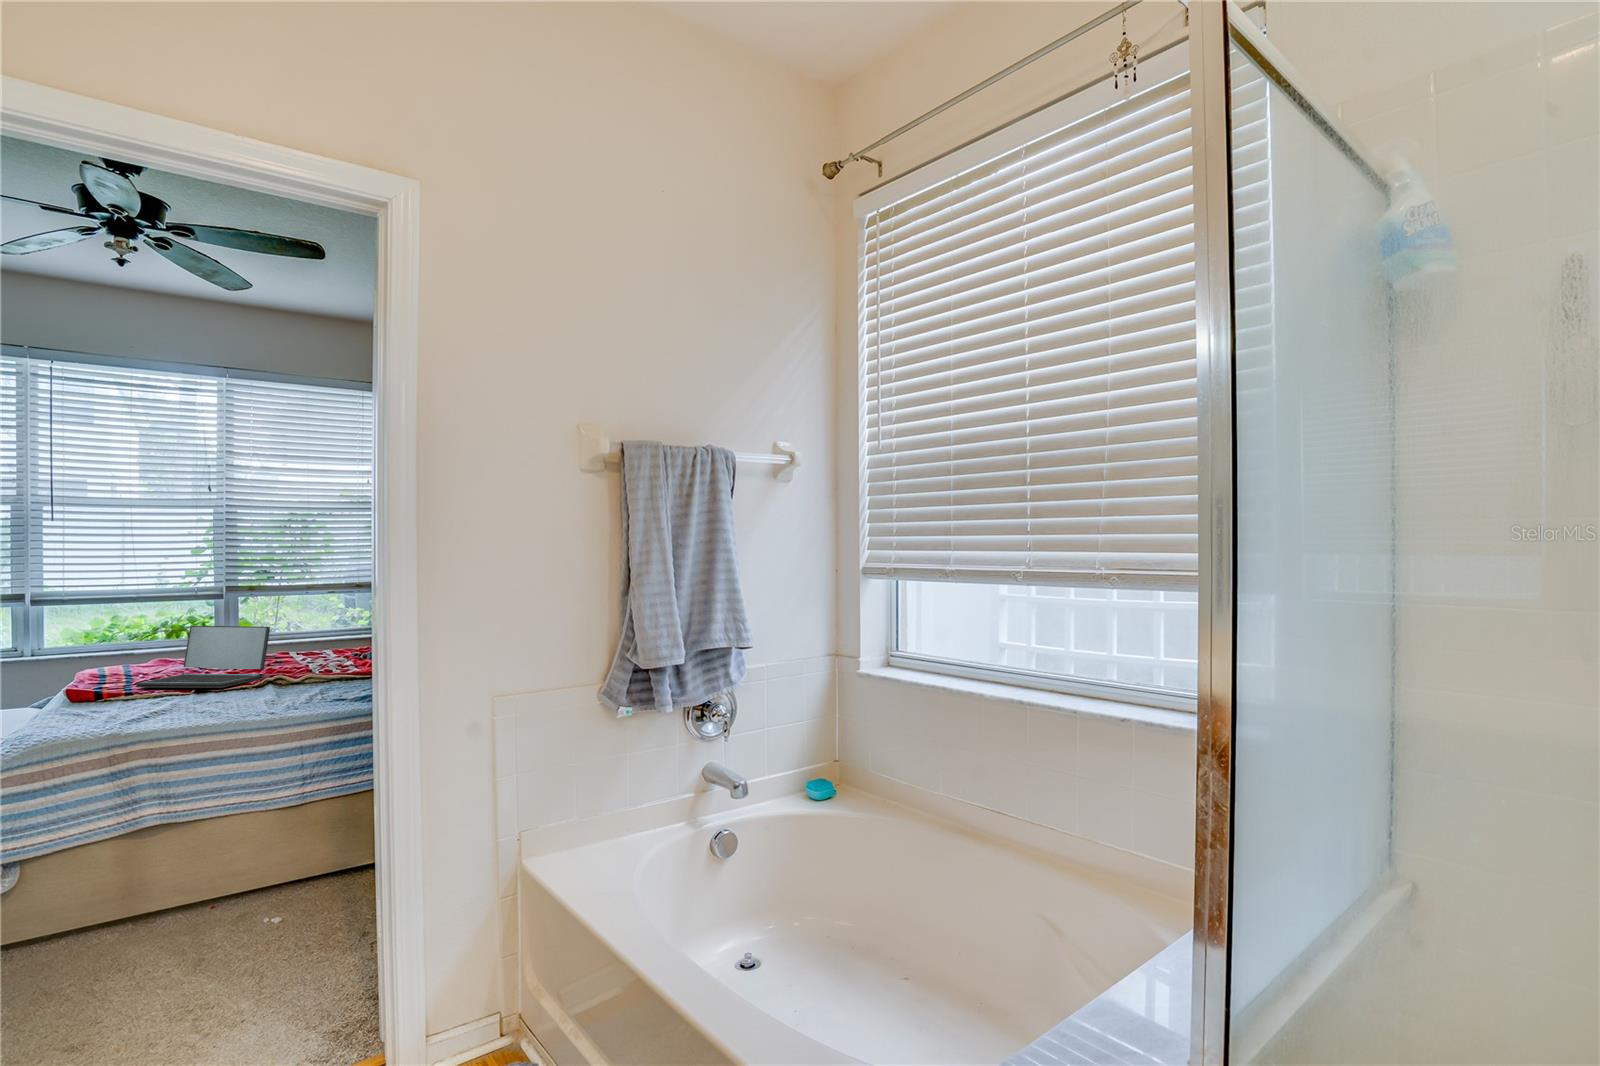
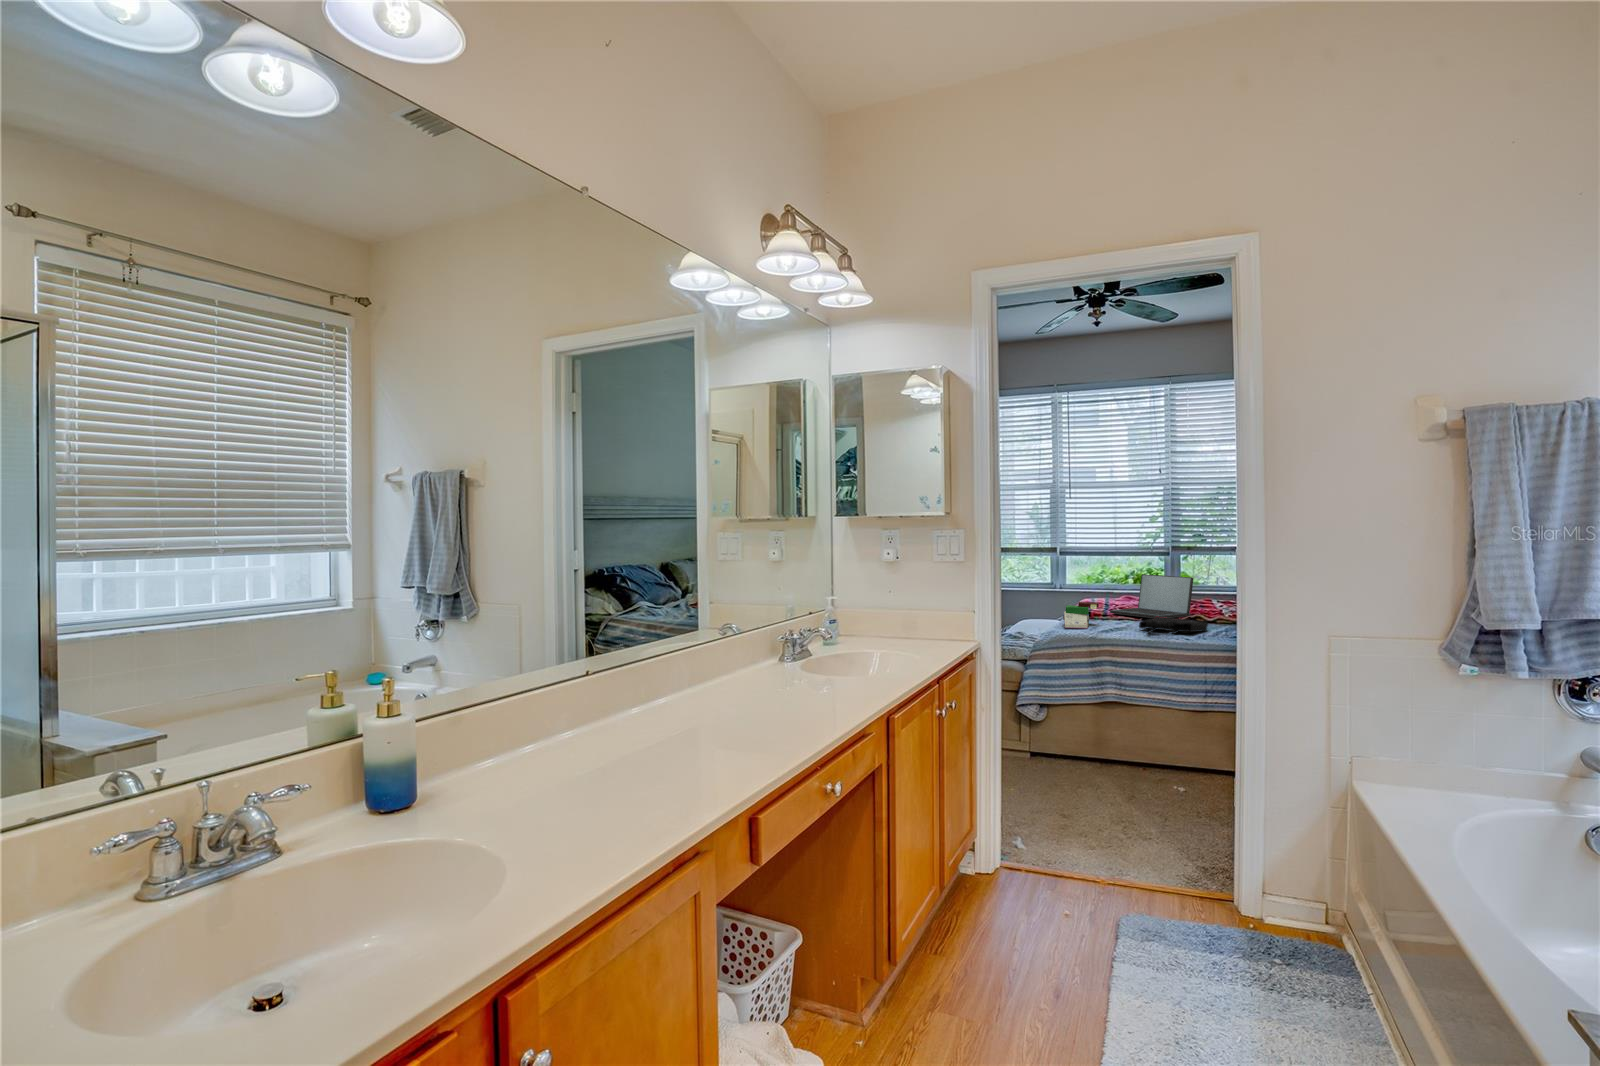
book: none [50,674,123,723] -> present [1063,602,1099,629]
tote bag: none [195,684,297,716] -> present [1139,616,1208,636]

